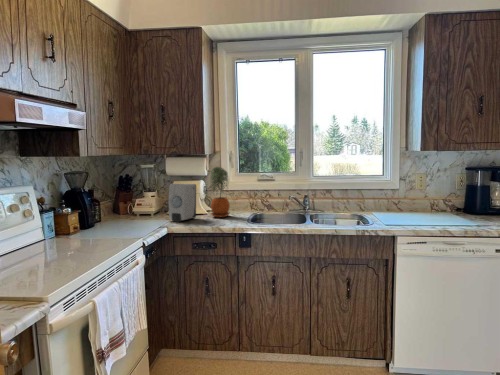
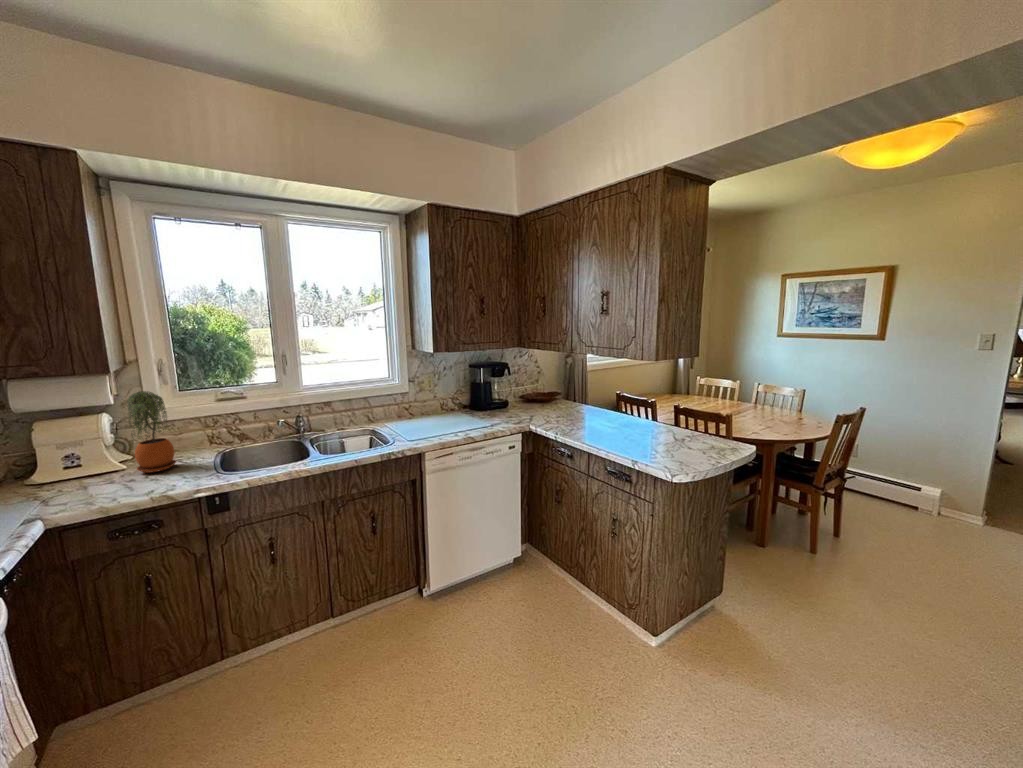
soap dispenser: present [168,184,196,222] -> none [29,426,104,502]

